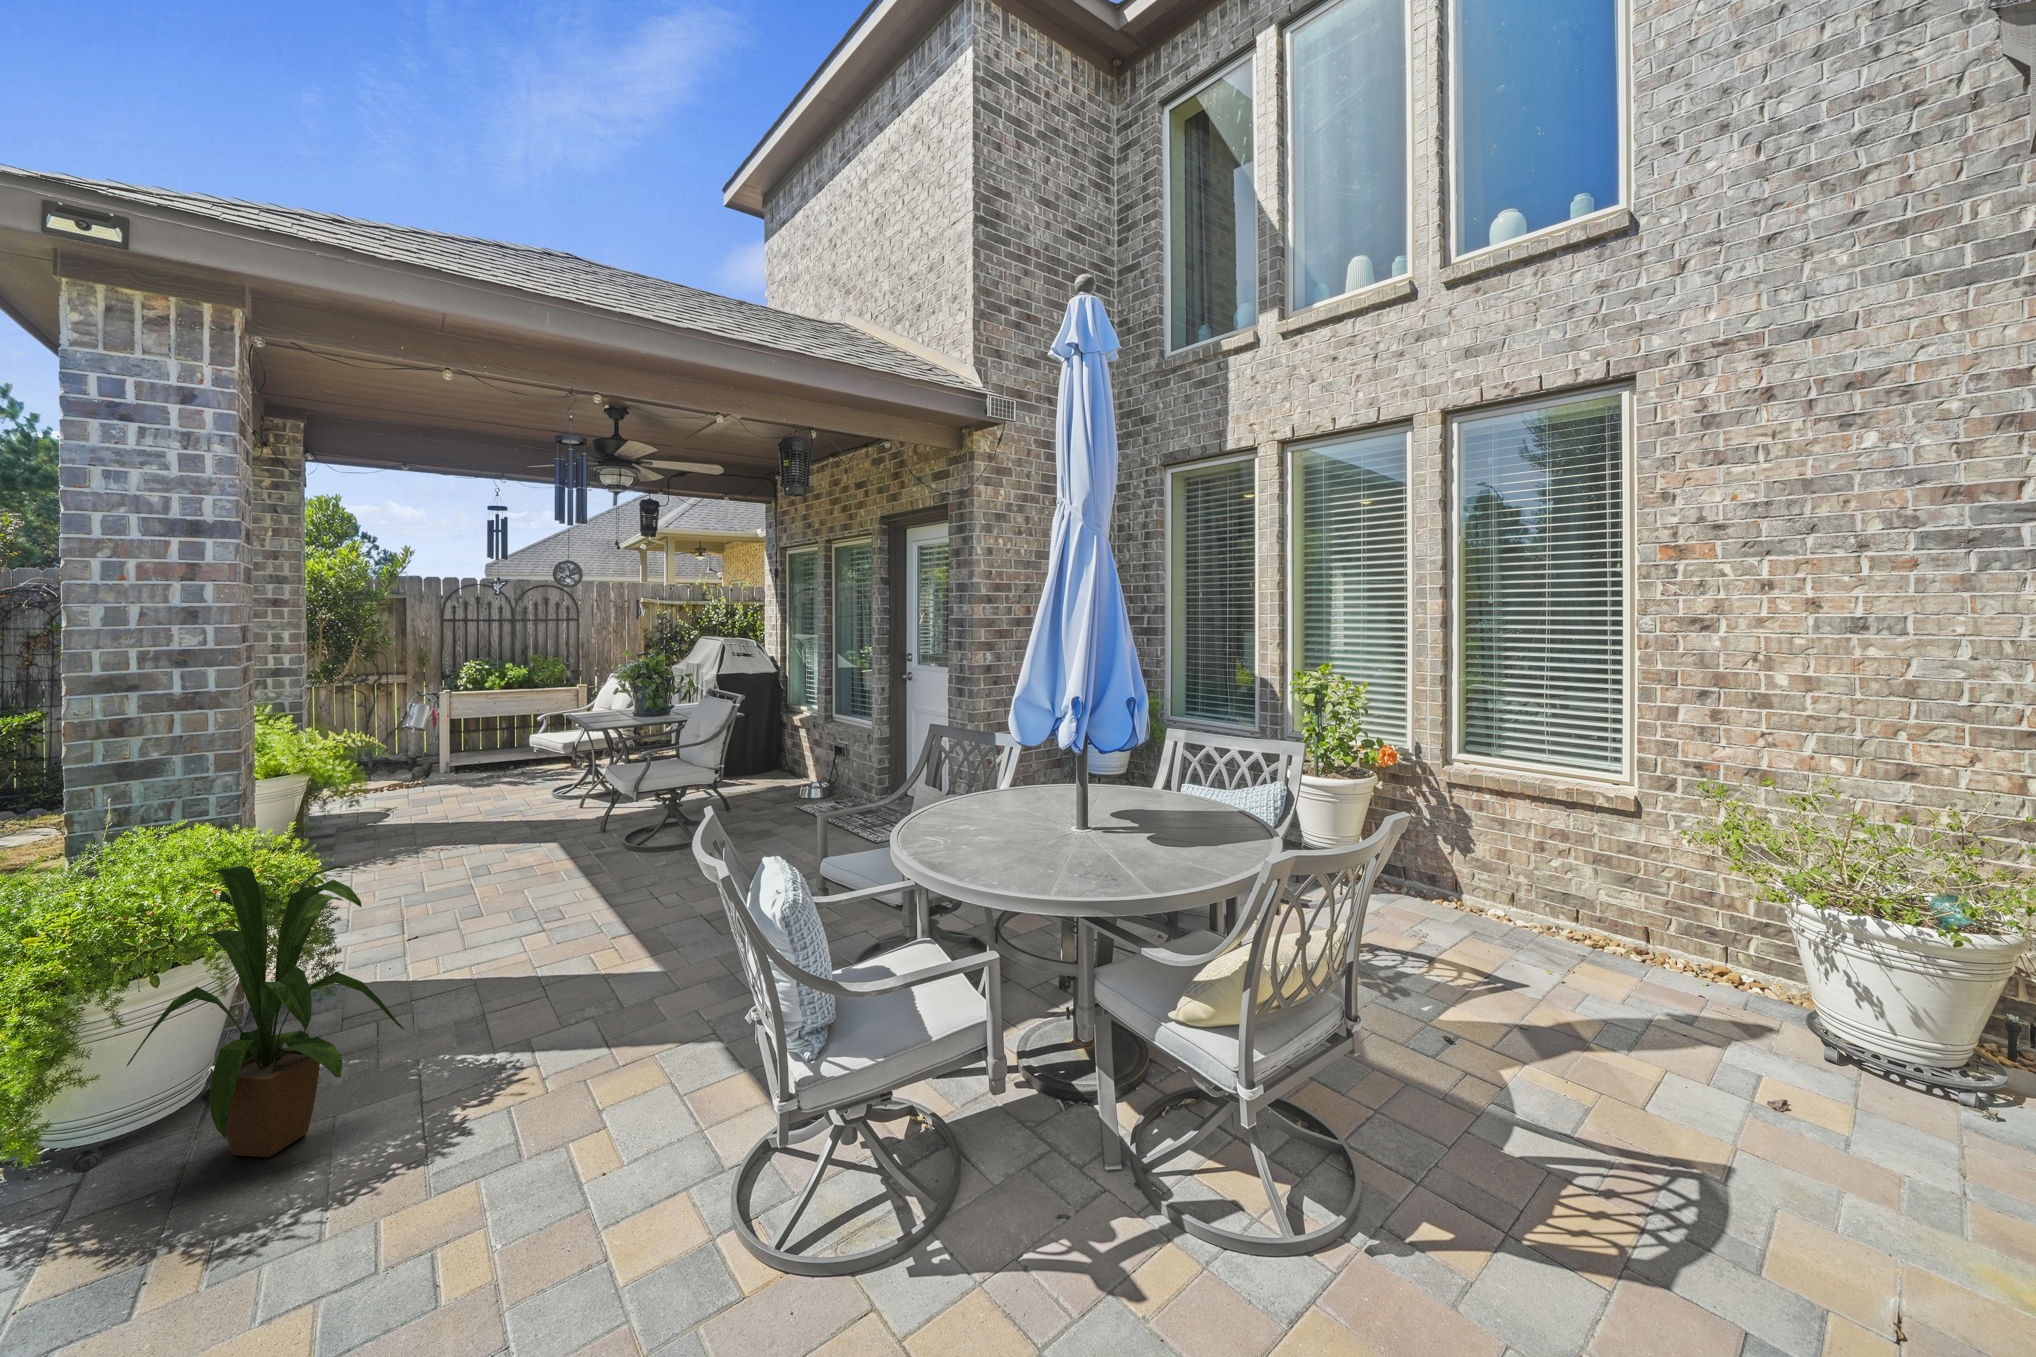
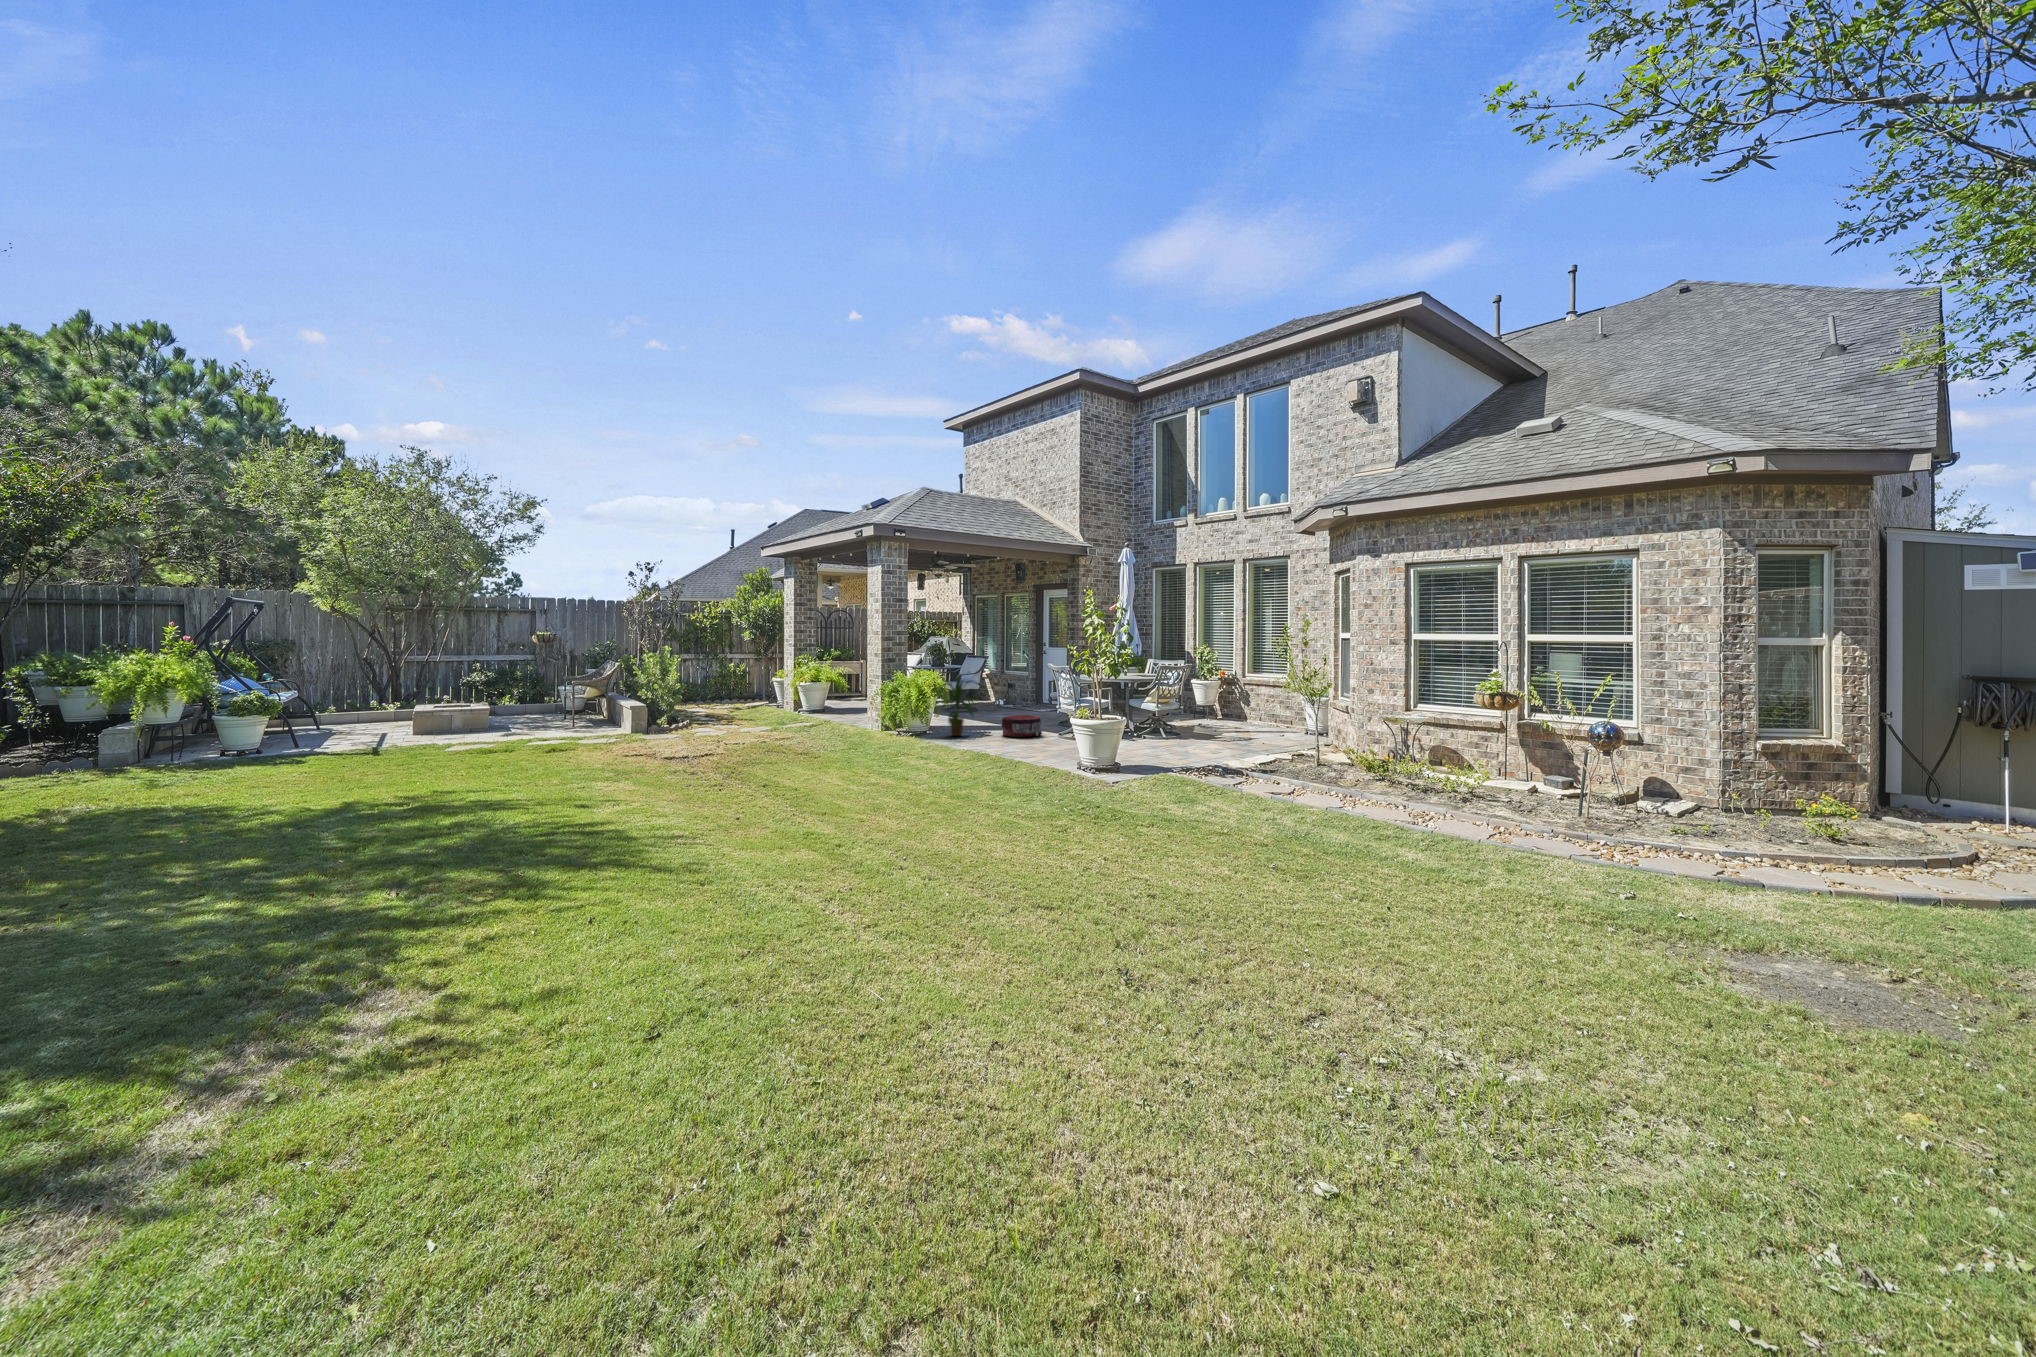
pouf: none [488,1003,697,1177] -> present [1002,715,1042,737]

